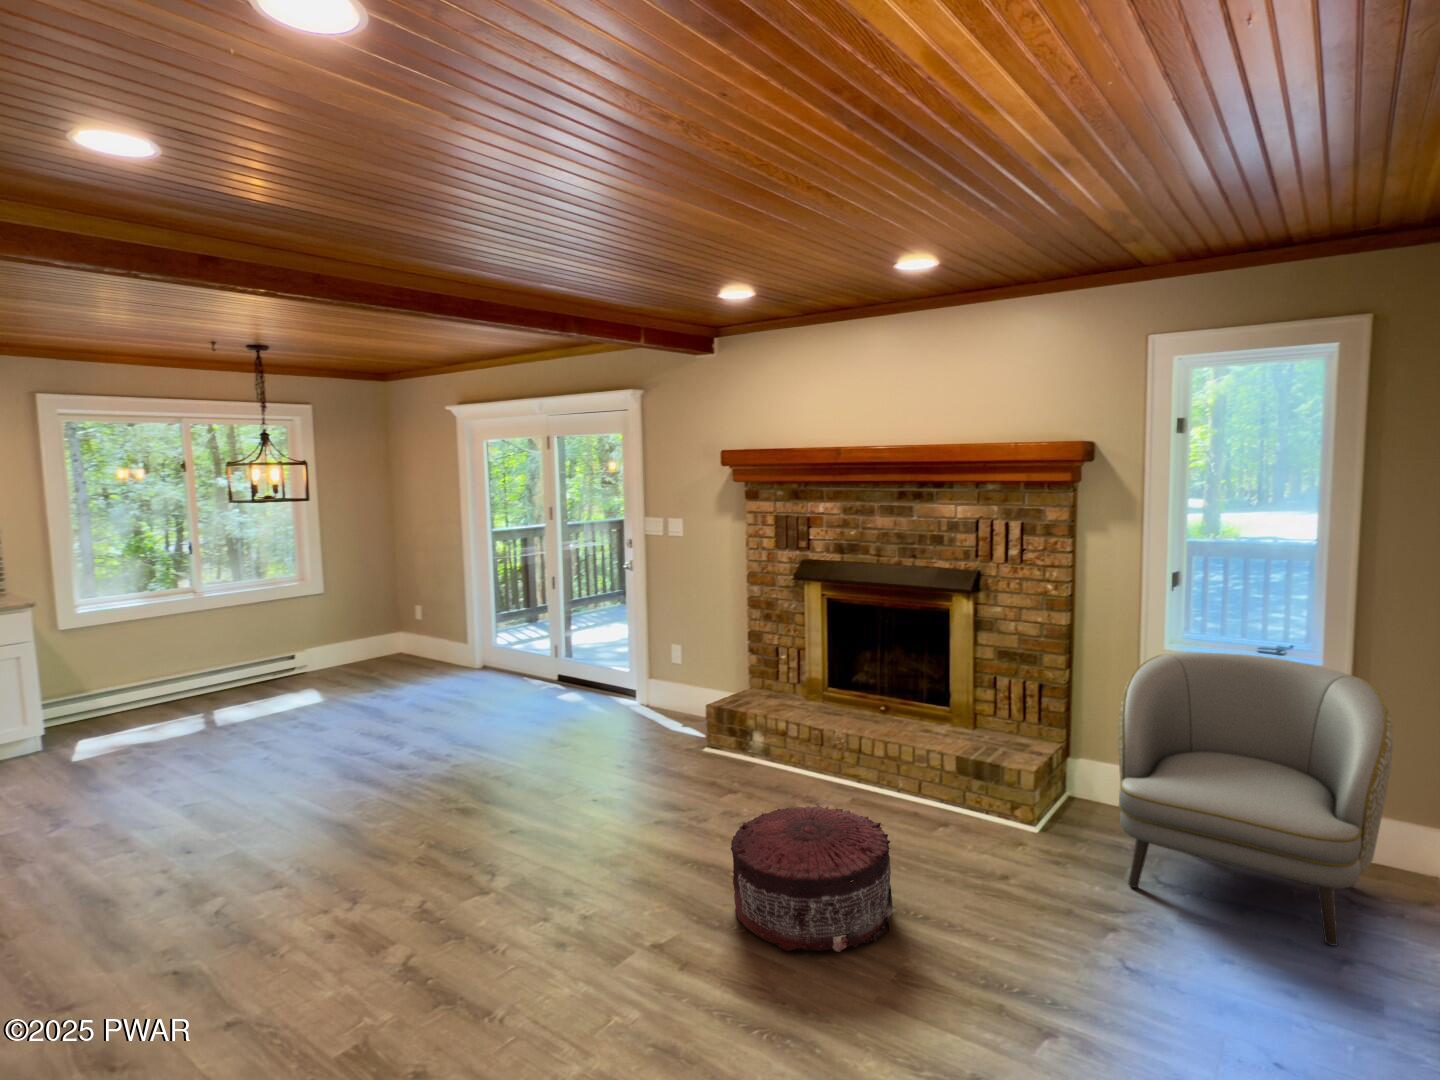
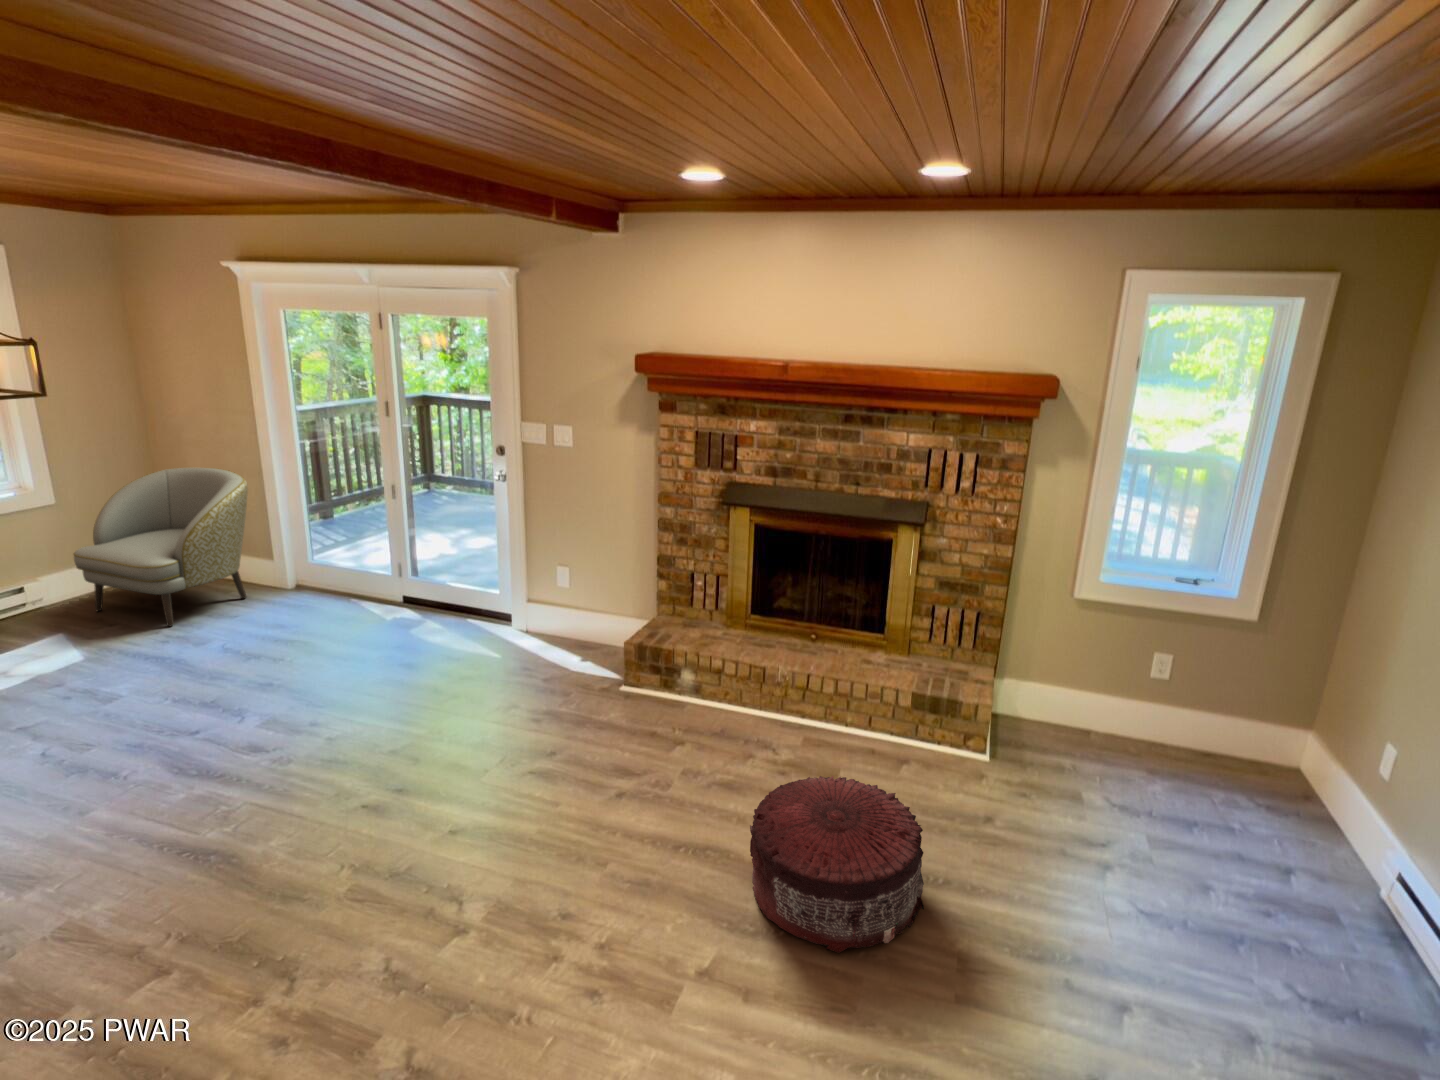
armchair: present [1118,653,1393,945] -> present [74,468,248,626]

